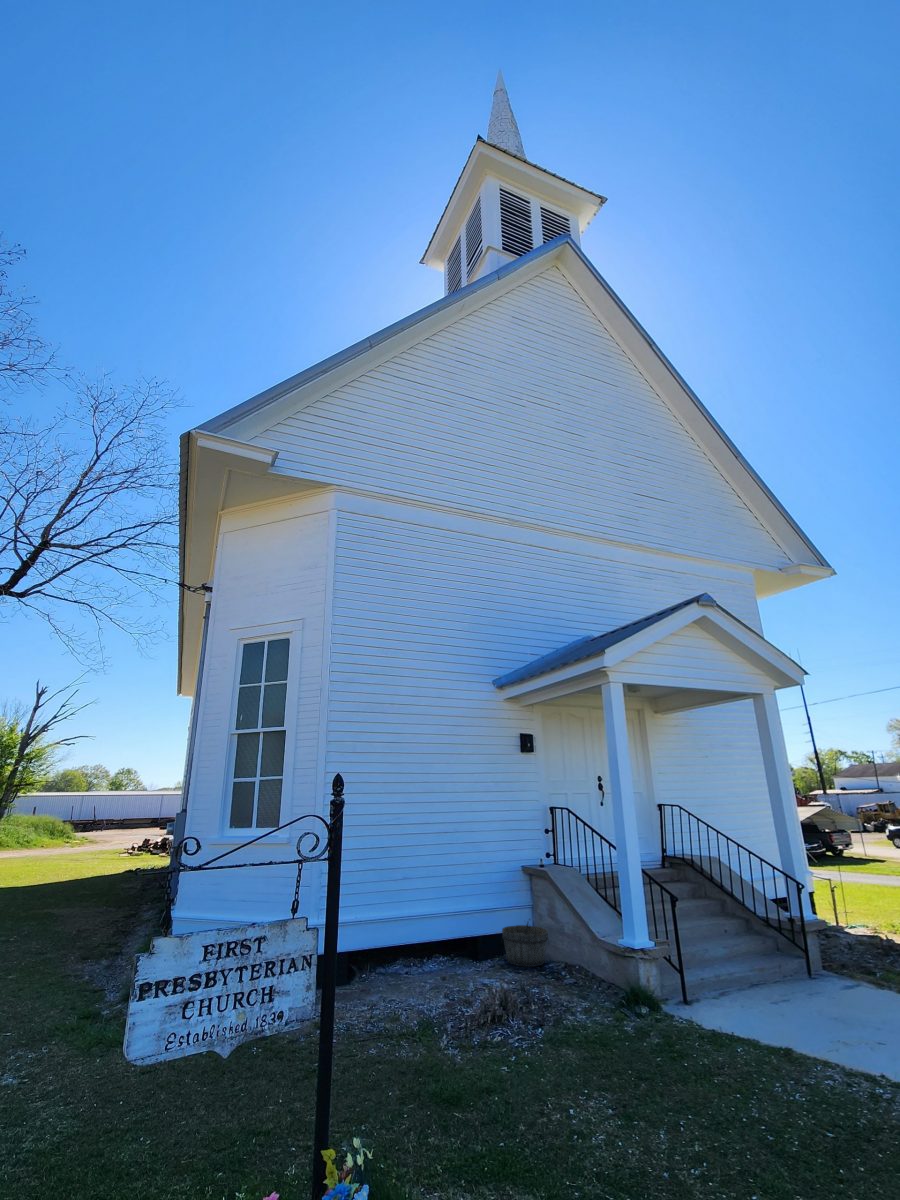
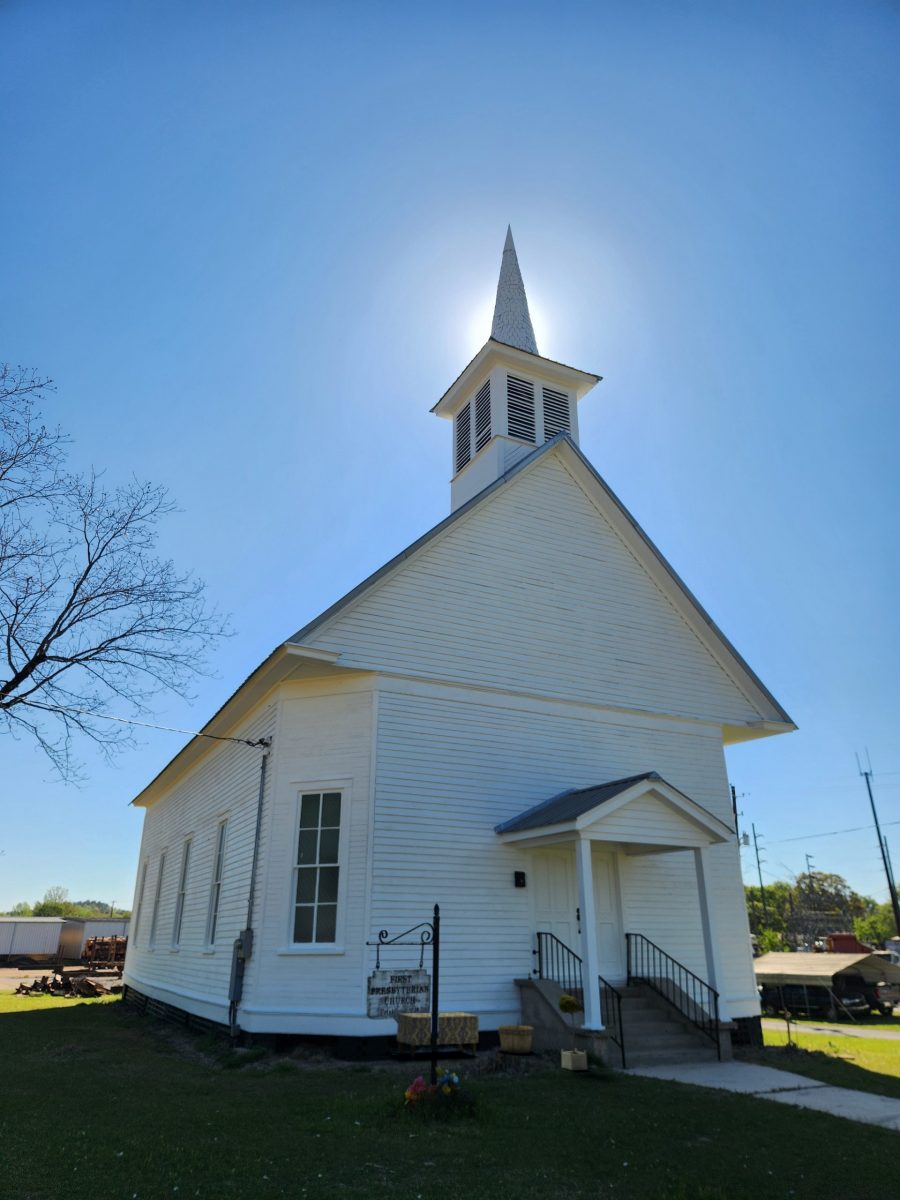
potted tree: none [582,894,629,1009] -> present [558,994,587,1070]
bench: none [362,913,473,986] -> present [397,1012,479,1058]

